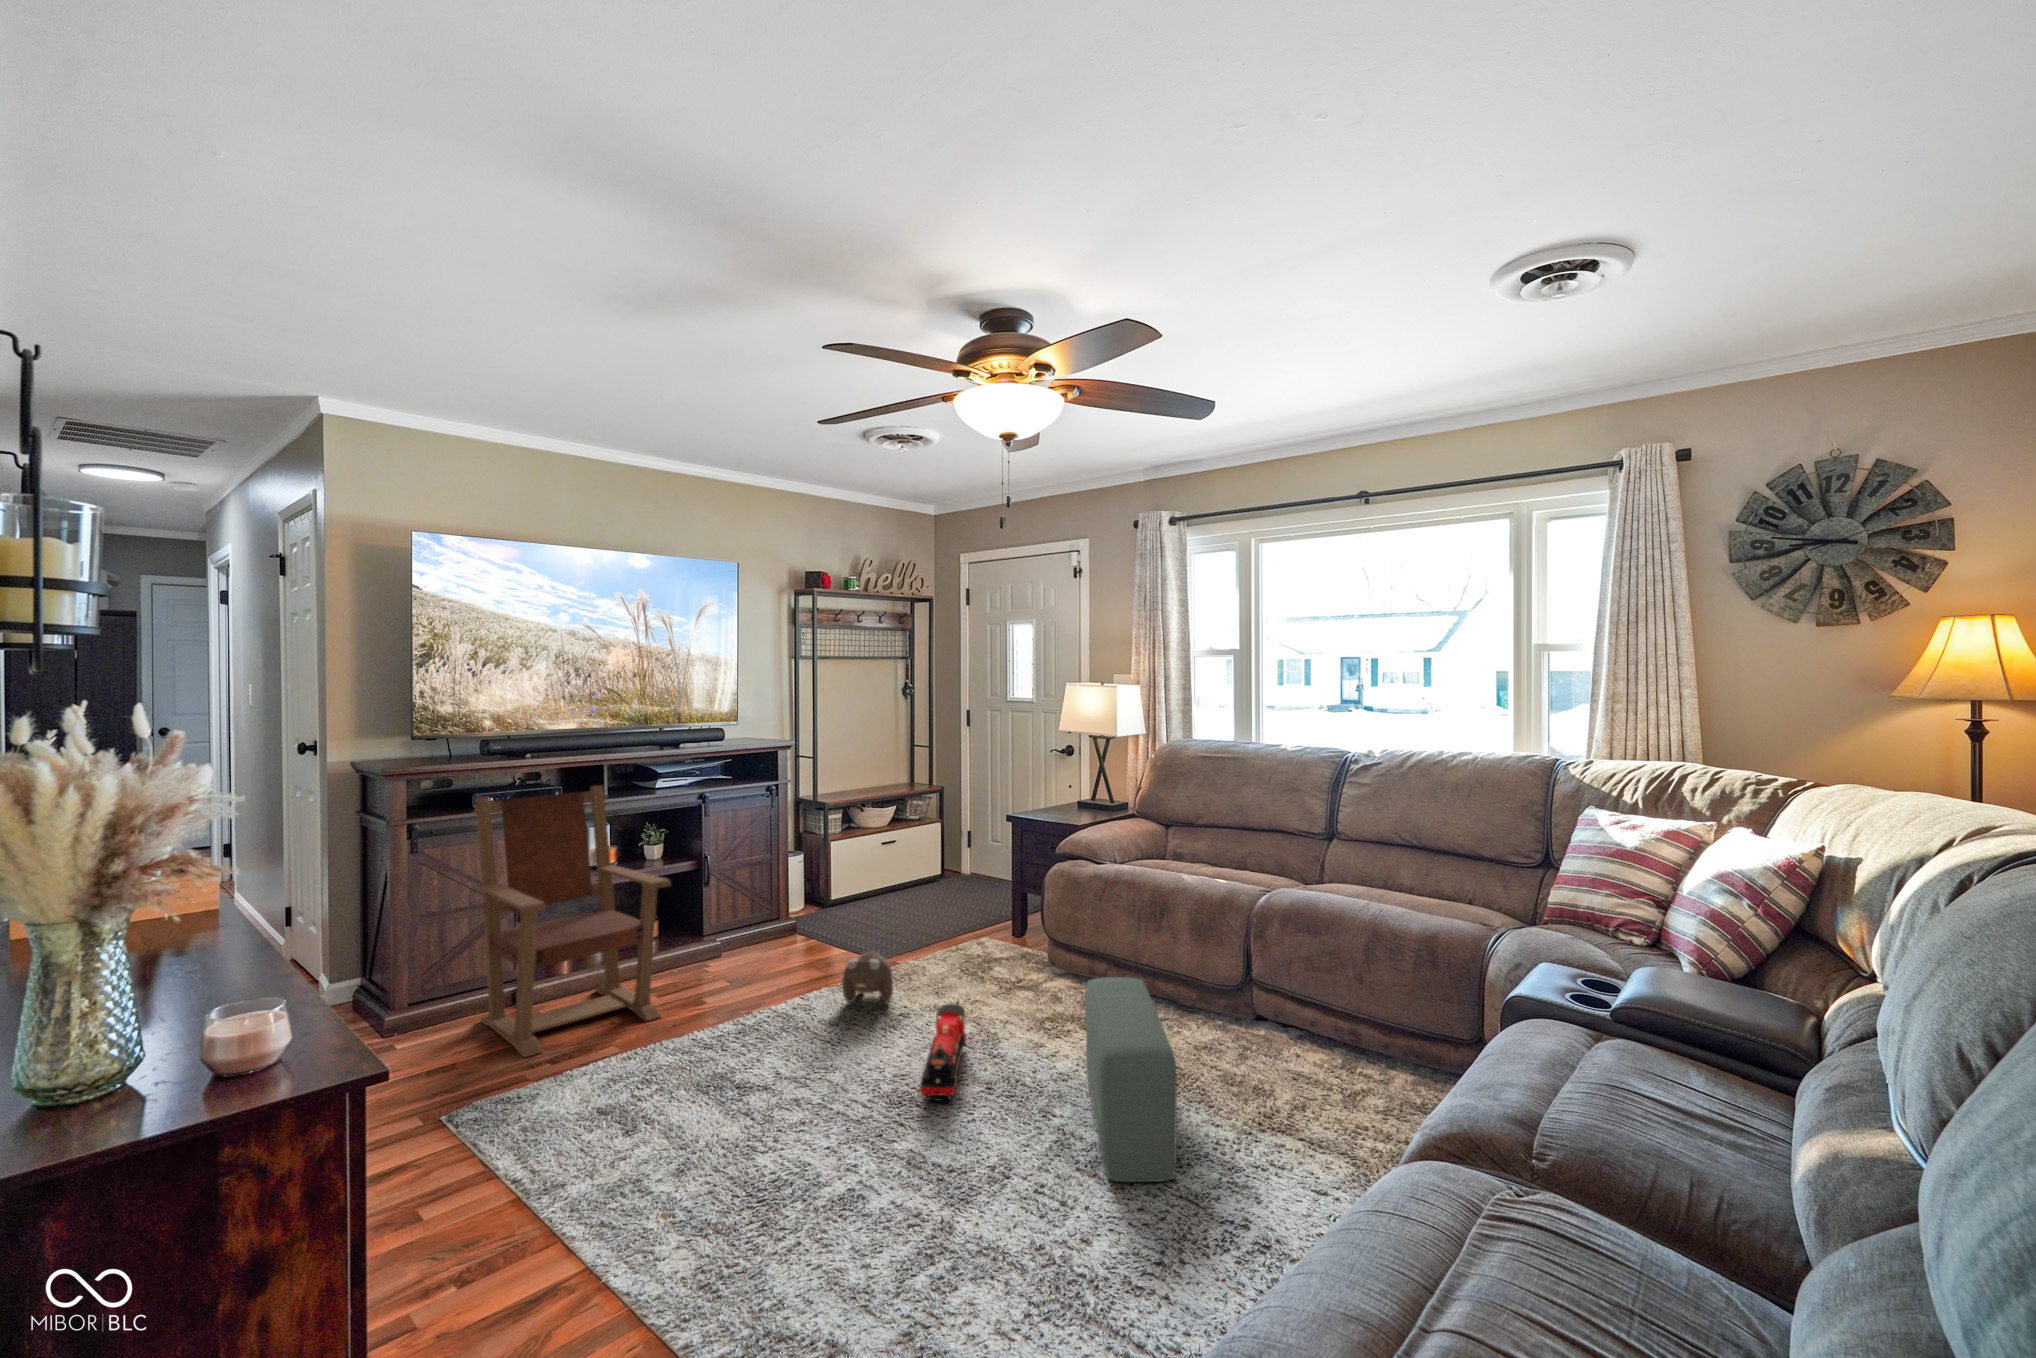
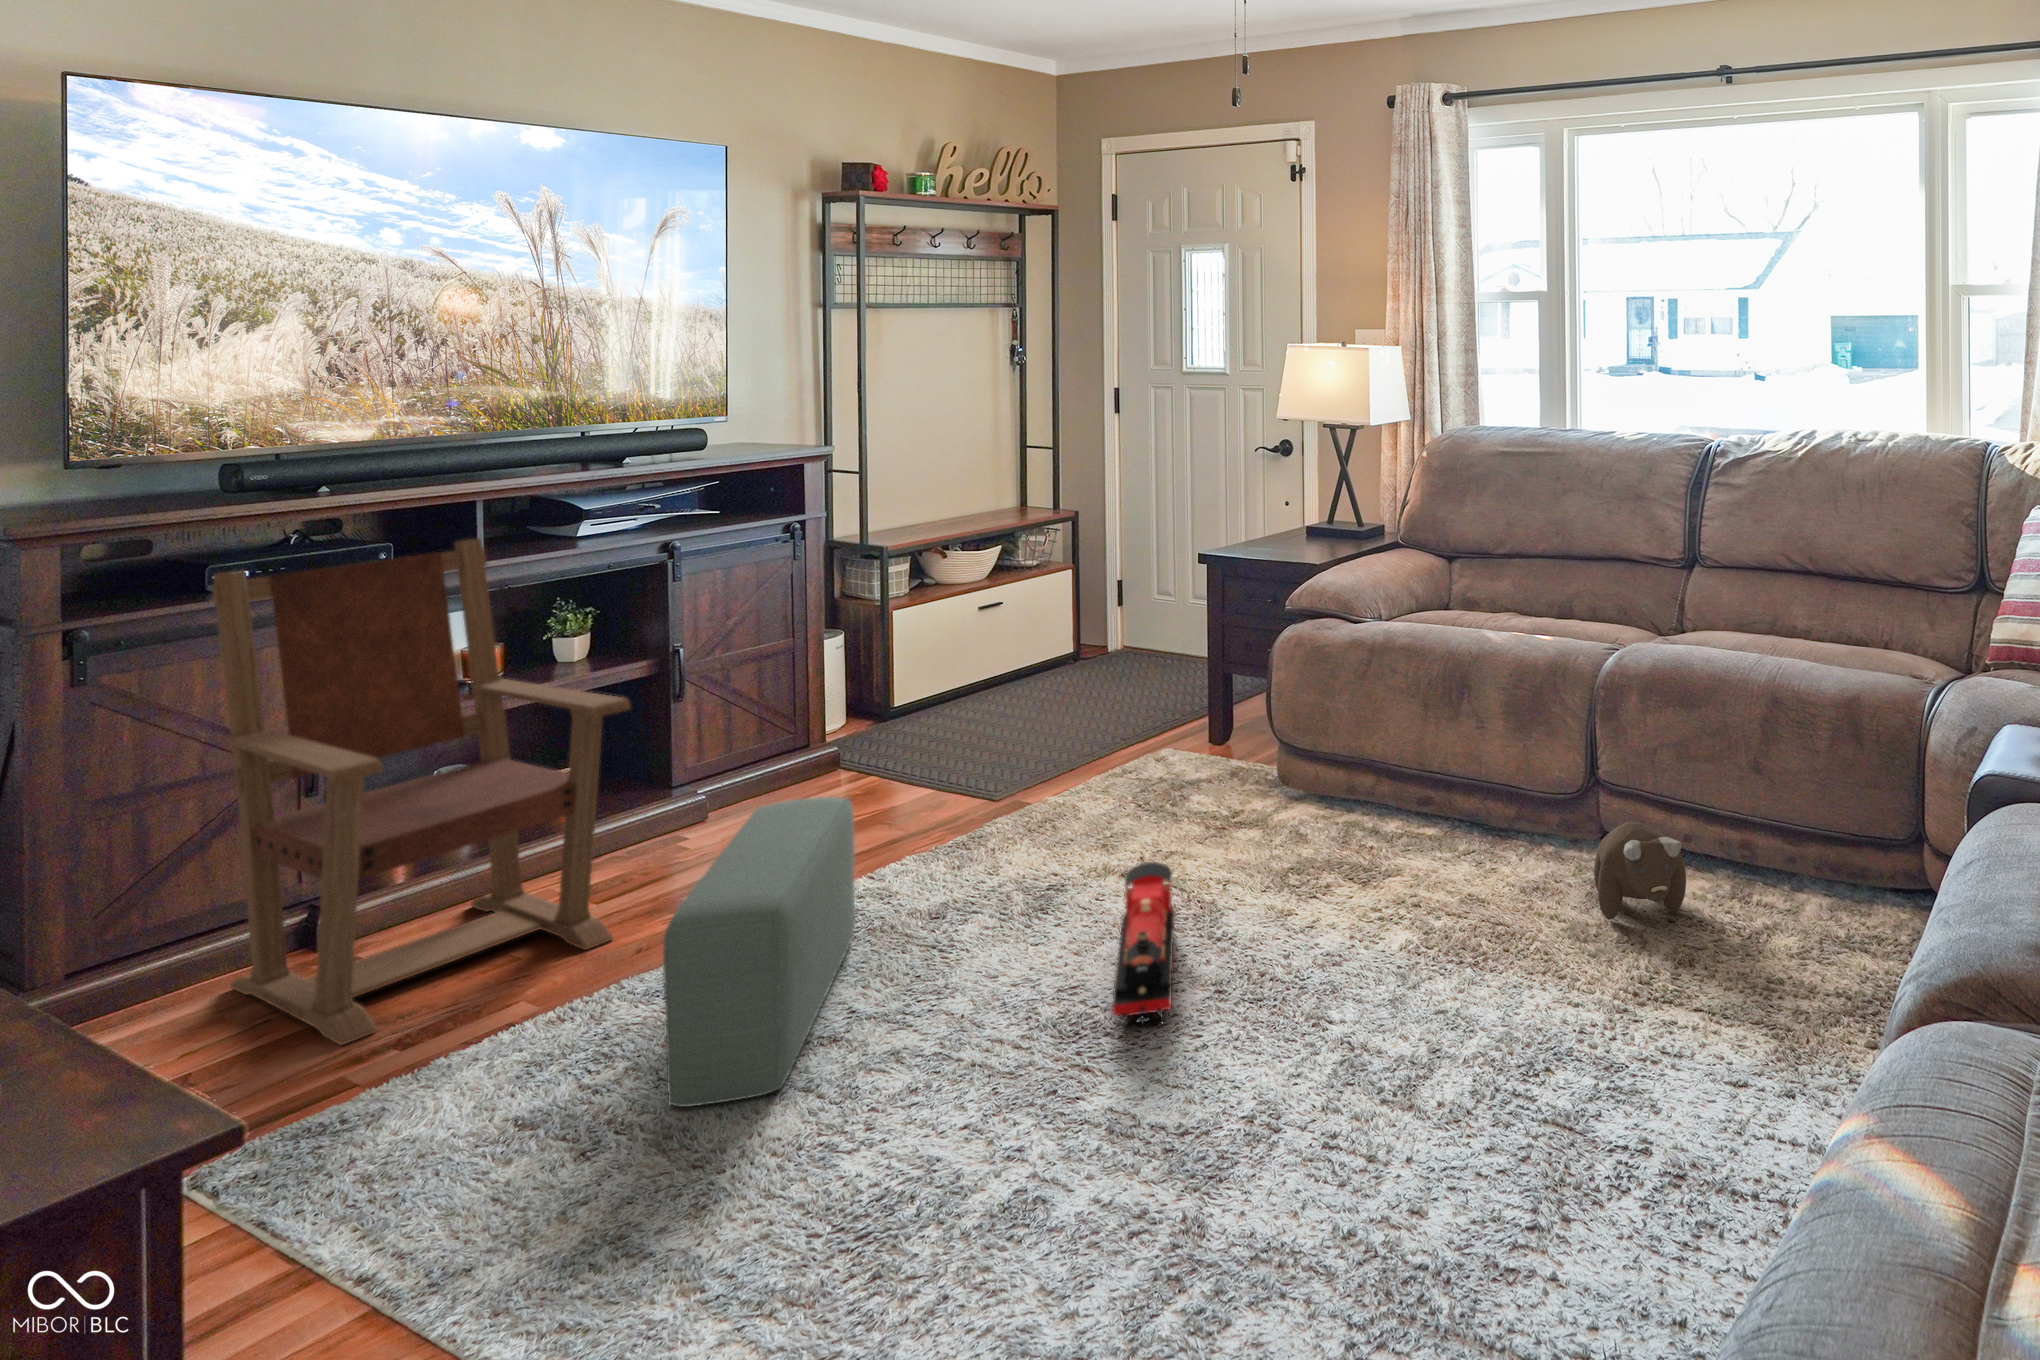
plush toy: present [842,951,893,1003] -> present [1594,822,1686,919]
pouf: present [1085,977,1177,1182] -> present [663,797,855,1107]

